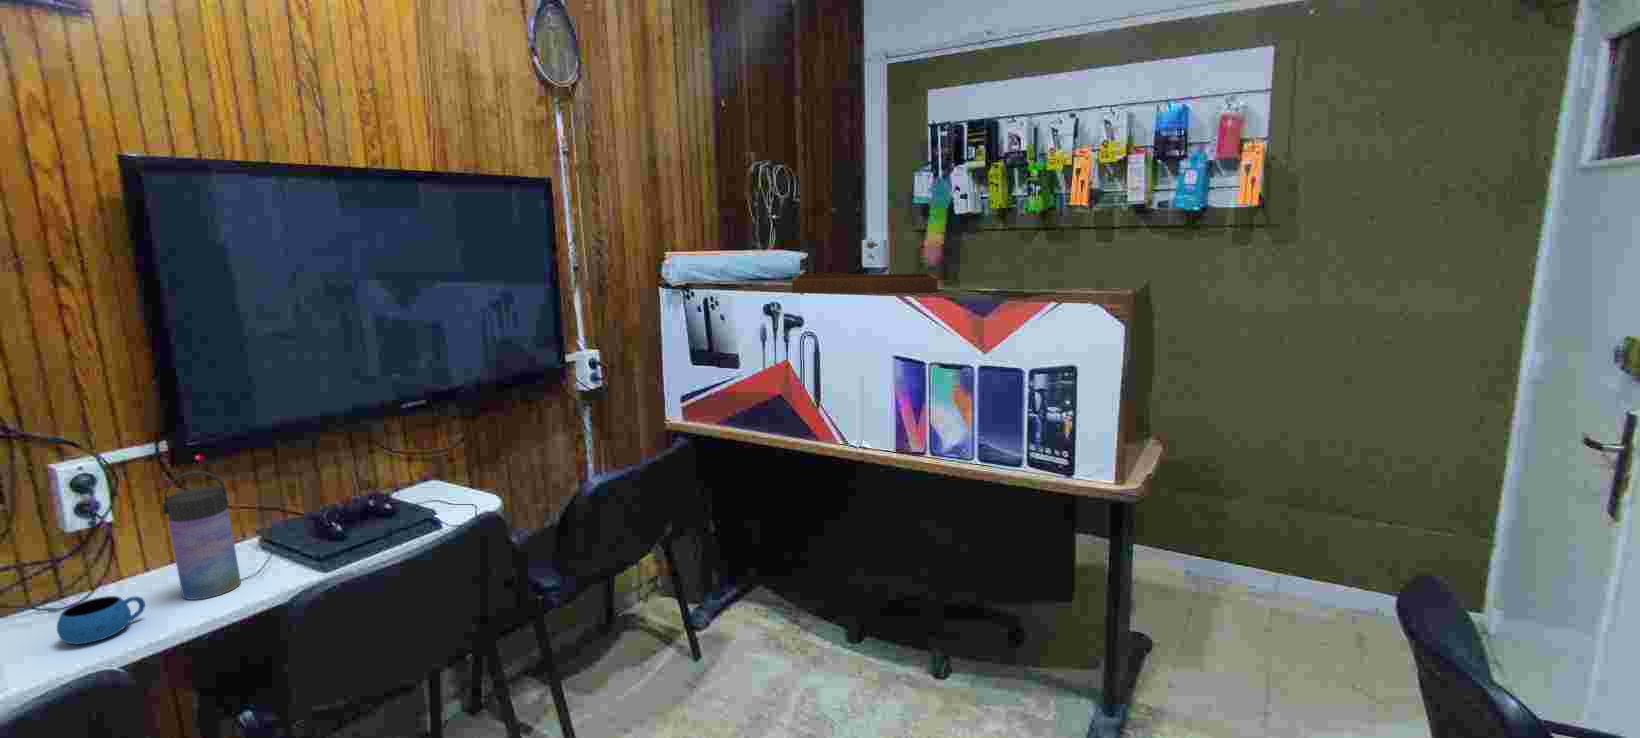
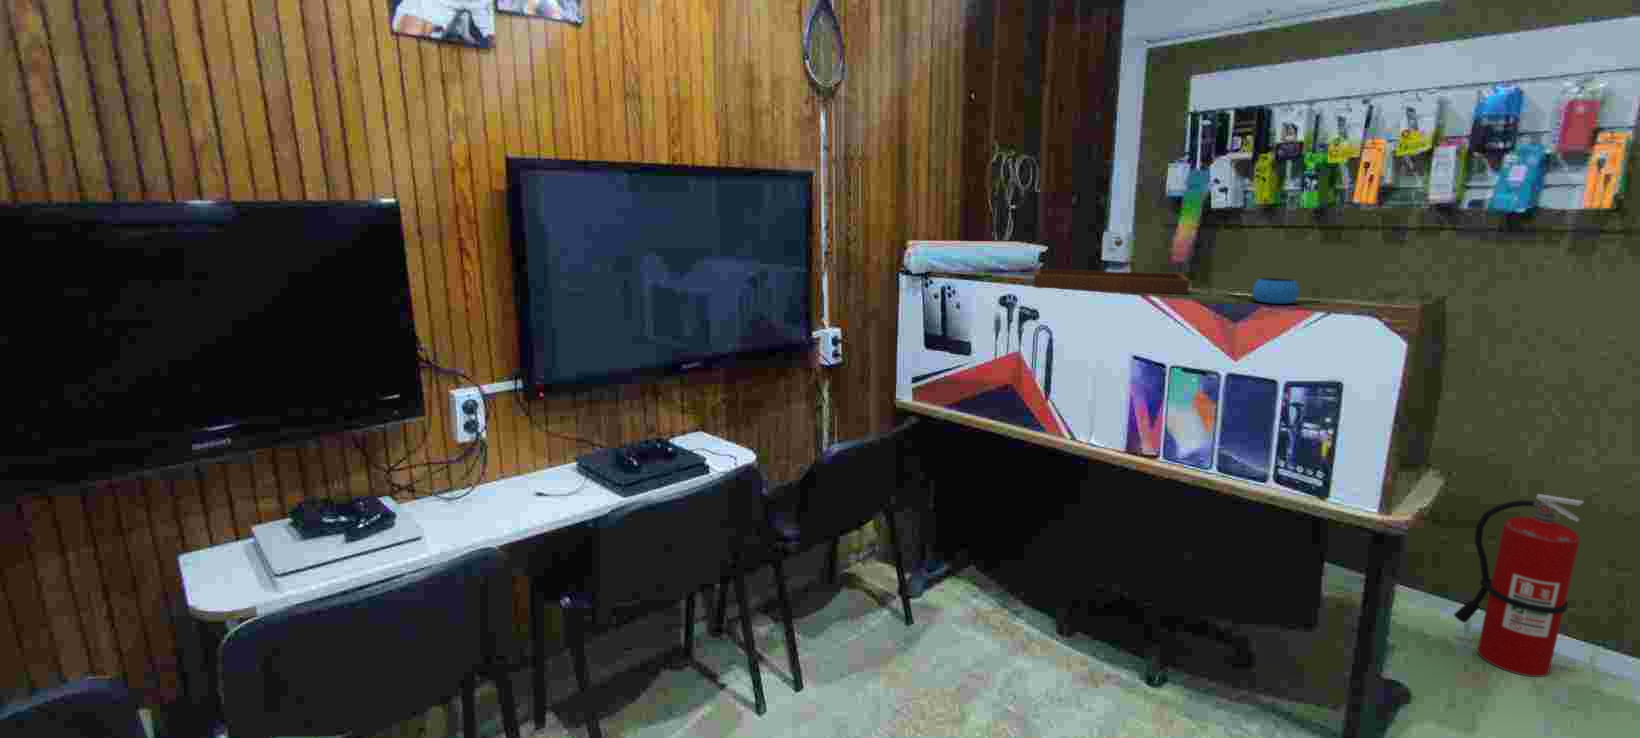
fire extinguisher: none [1177,450,1262,608] -> present [1454,494,1583,677]
water bottle: present [162,471,241,600] -> none [523,405,568,505]
mug: present [57,596,145,644] -> present [1253,278,1299,304]

